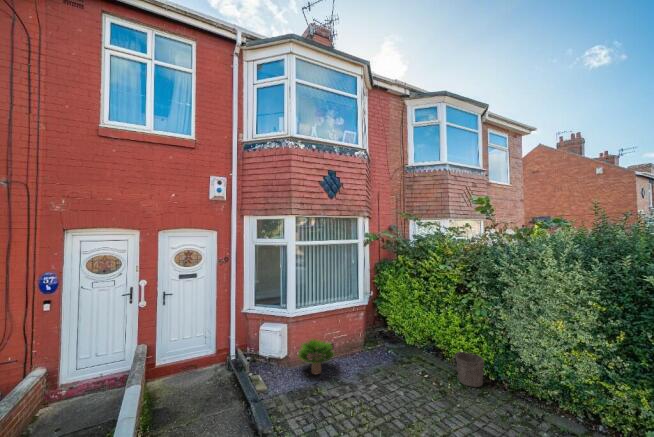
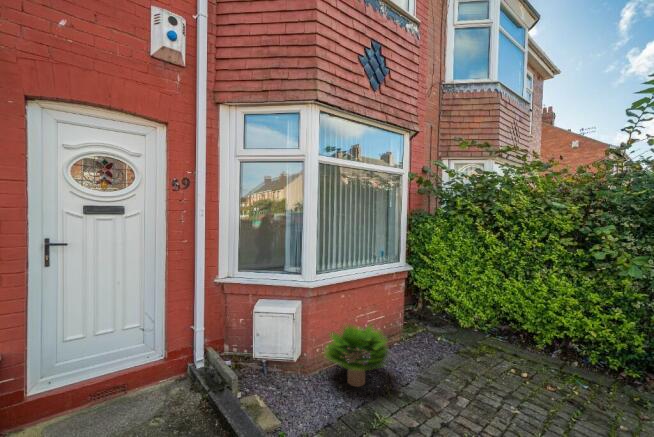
bucket: present [456,352,484,387] -> none [576,337,636,394]

